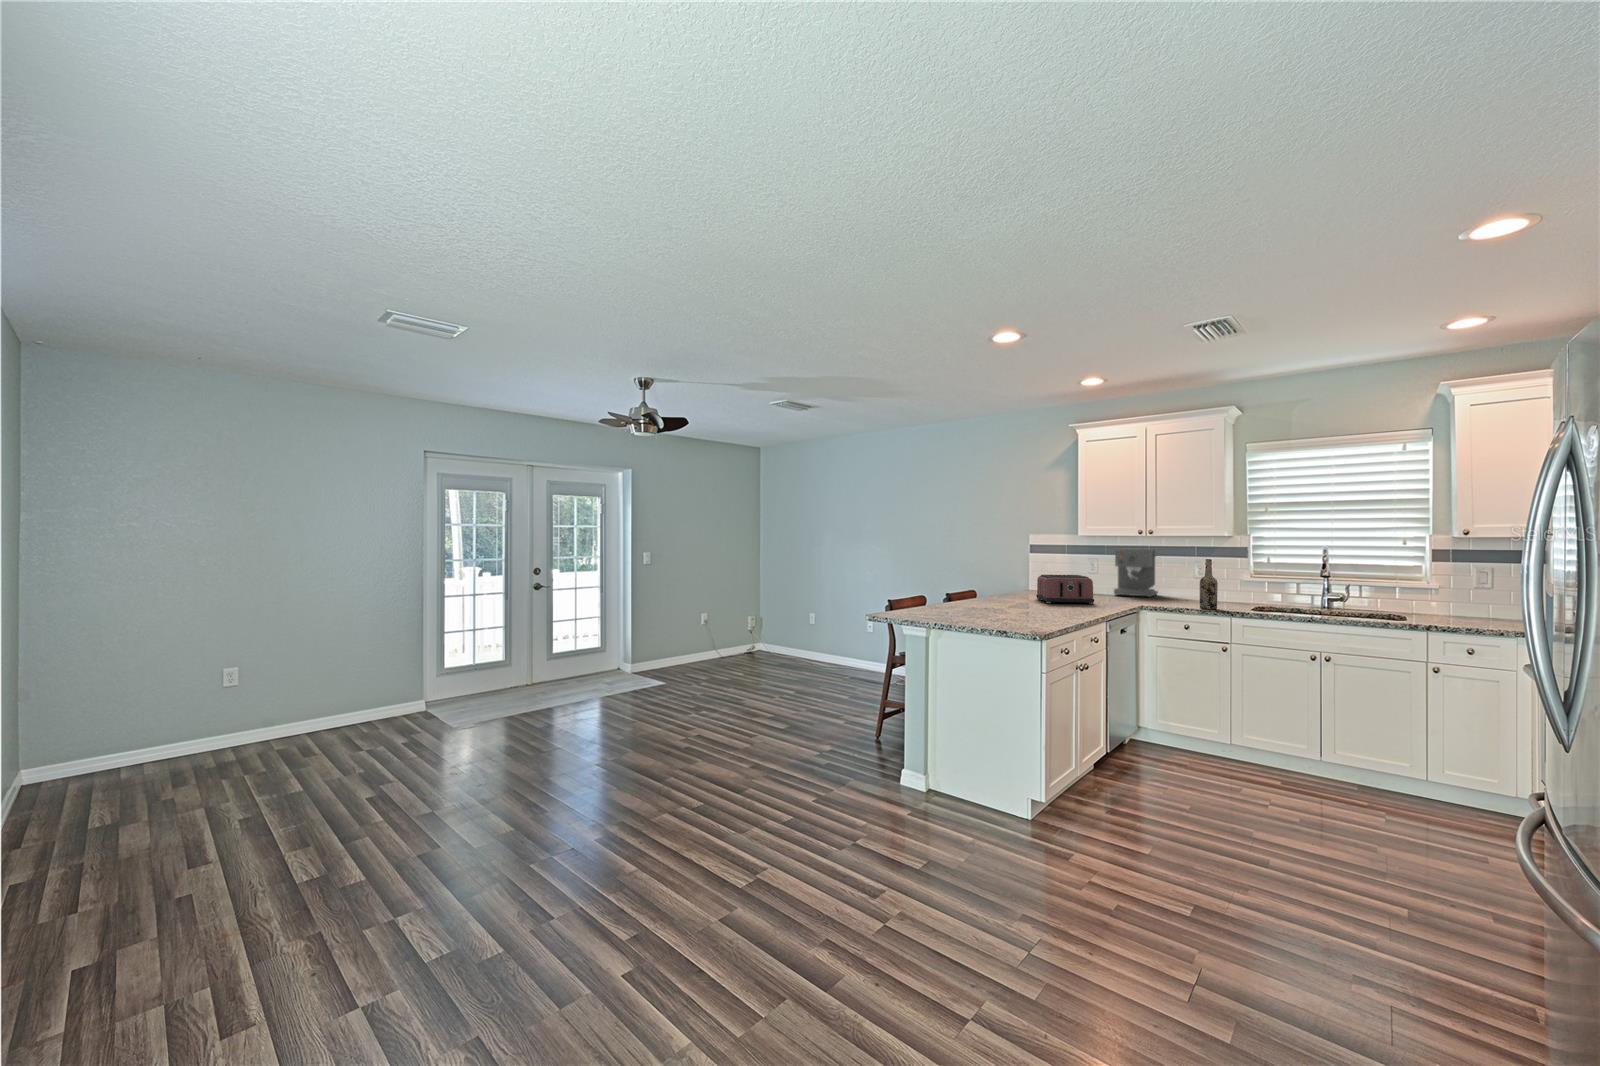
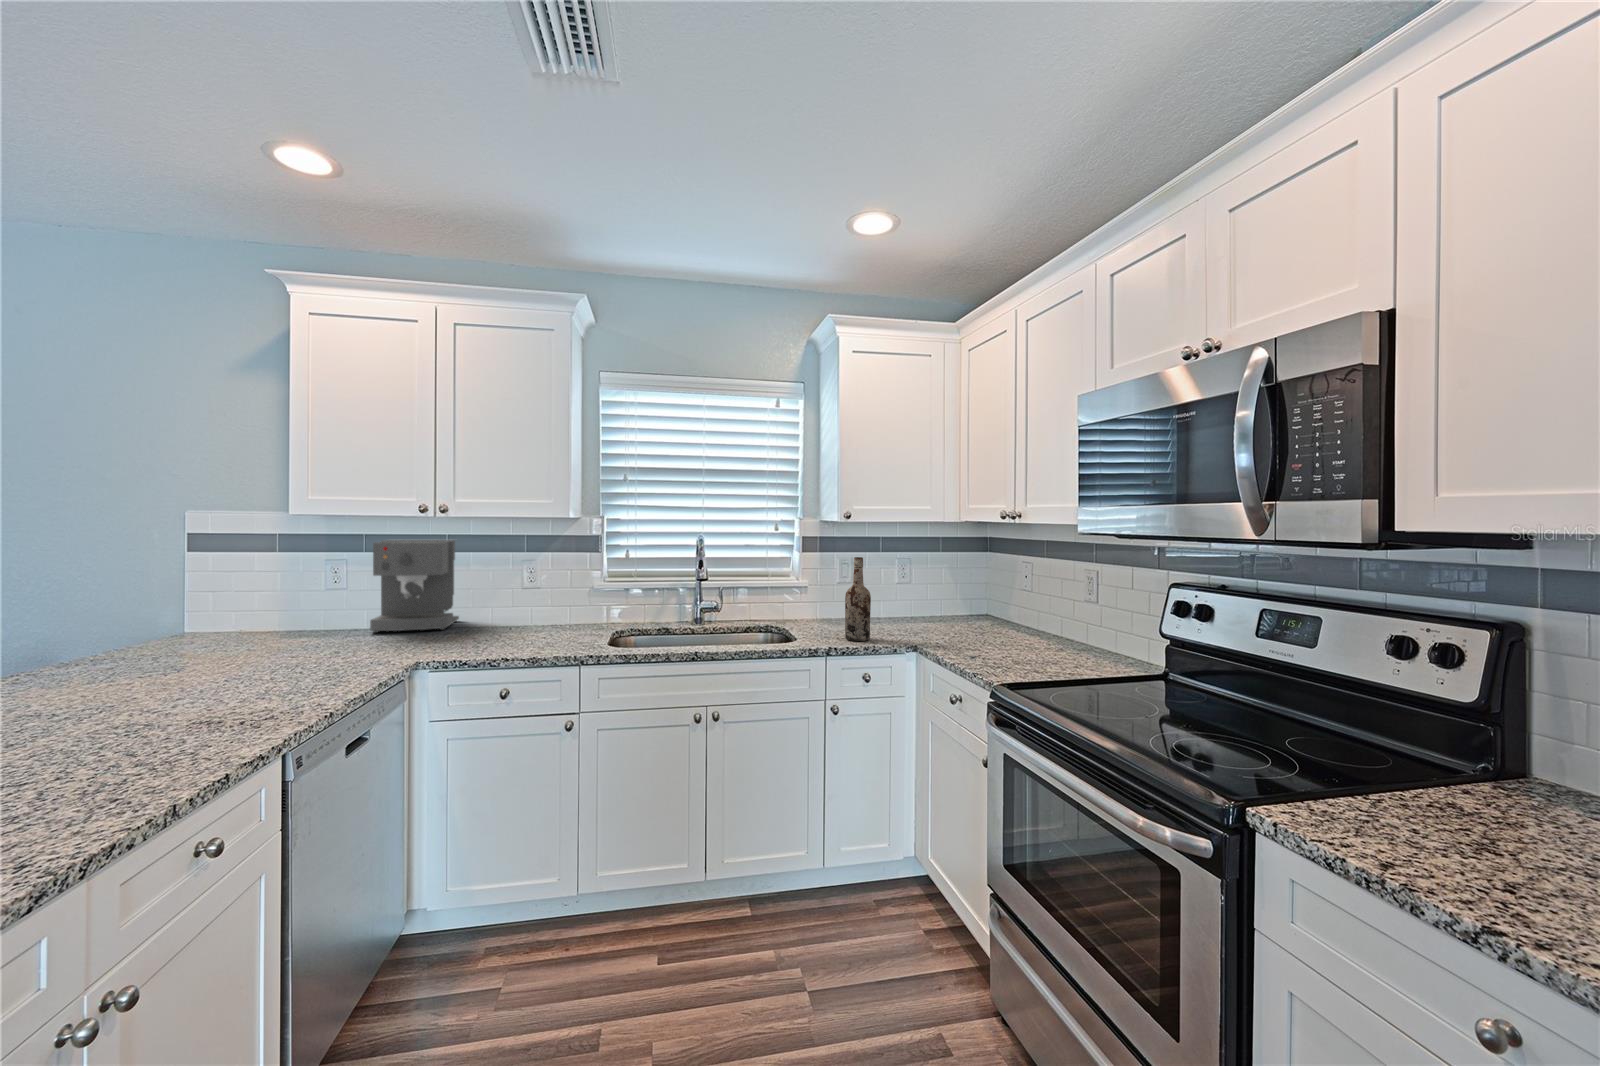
wine bottle: present [1200,559,1218,609] -> present [845,557,871,641]
toaster: present [1036,575,1094,604] -> none [132,606,299,701]

